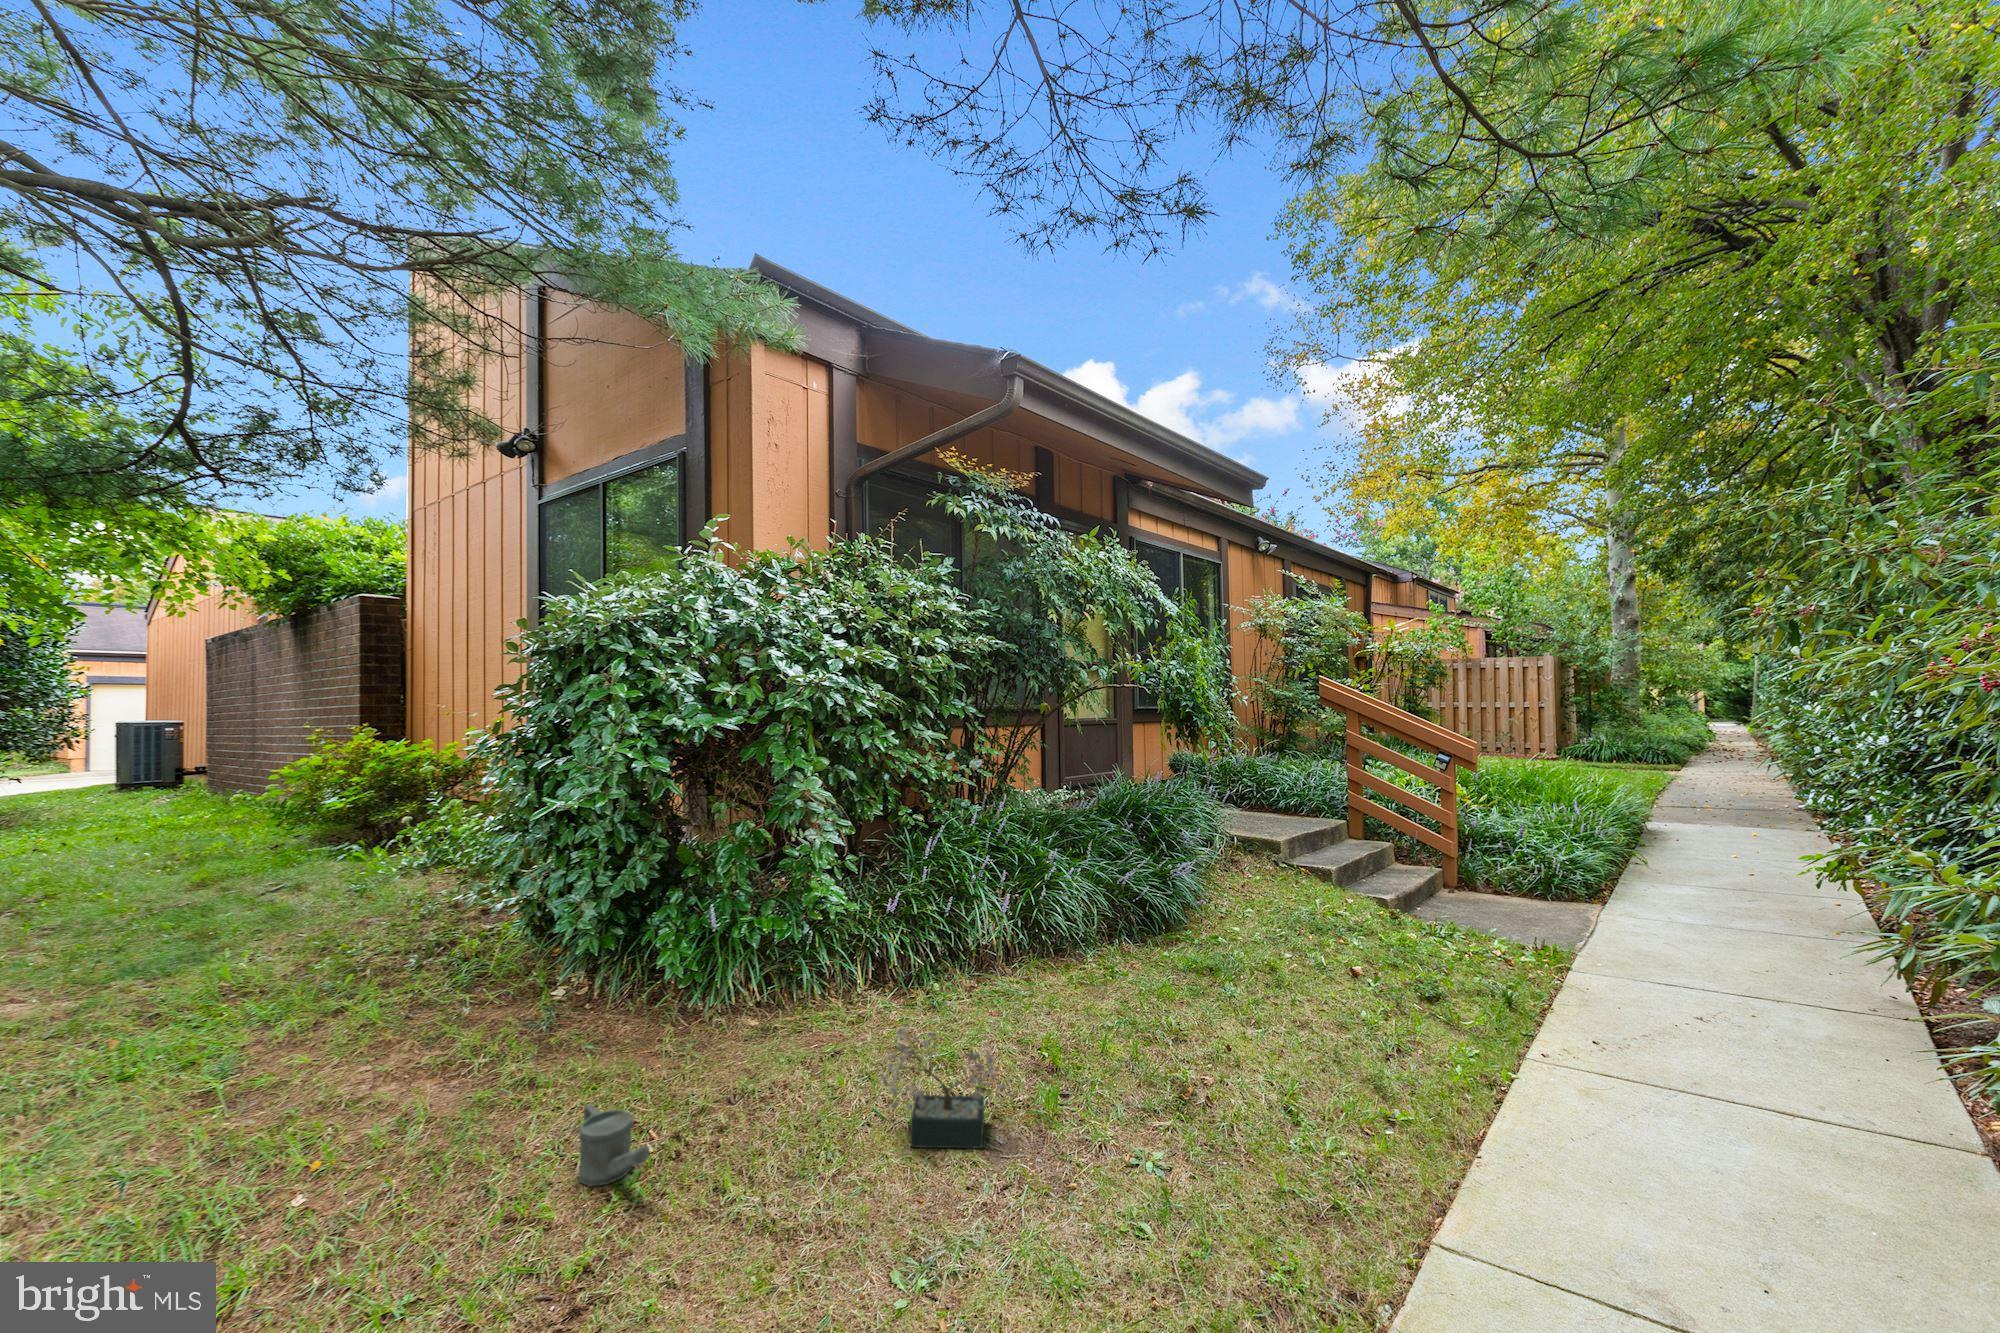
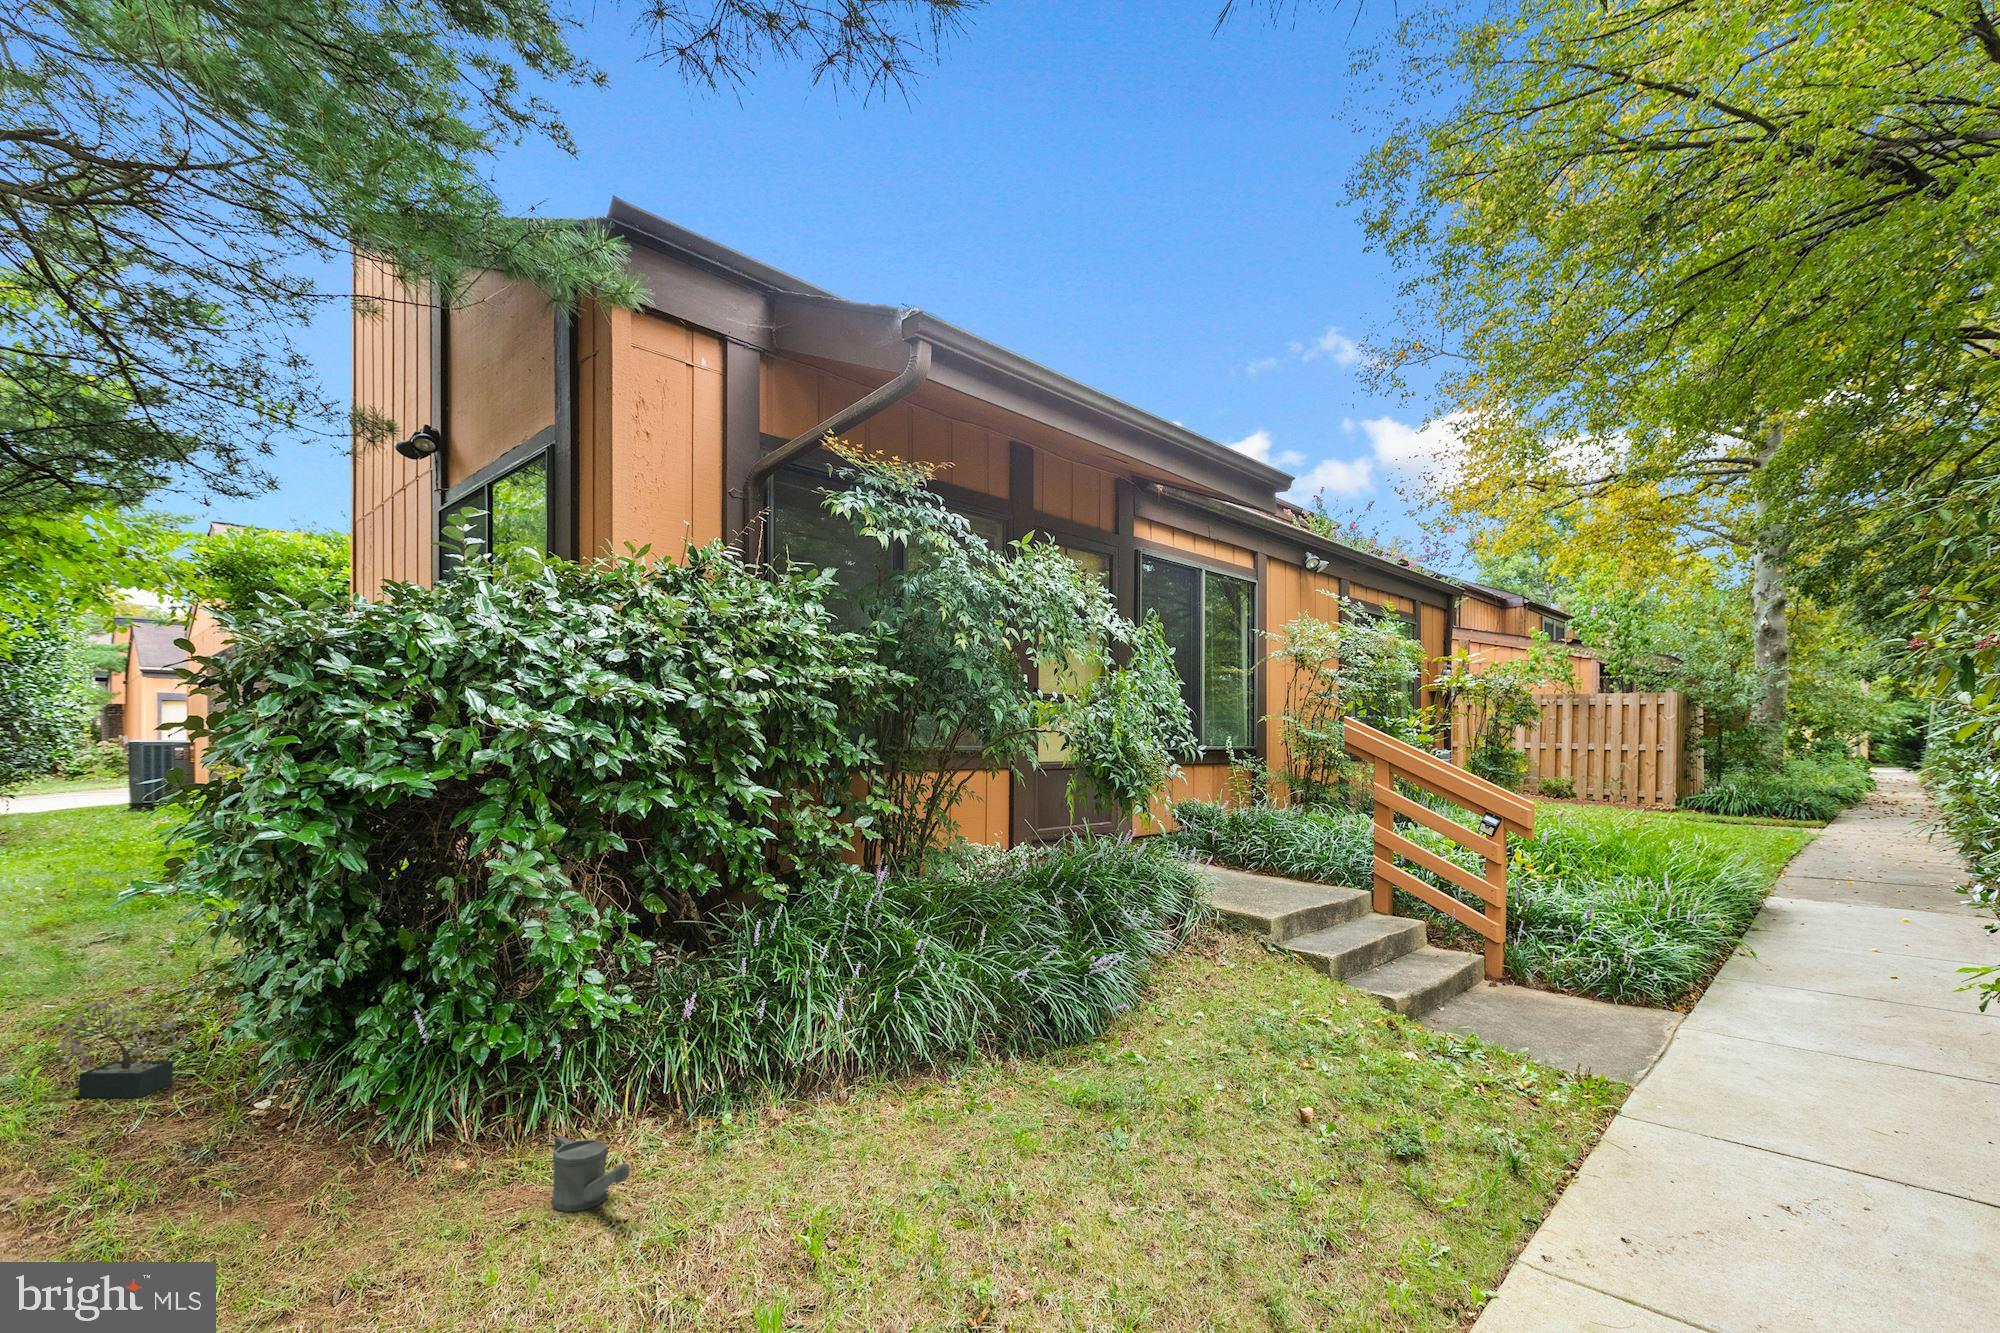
decorative plant: present [883,1024,1004,1148] -> present [55,999,190,1098]

